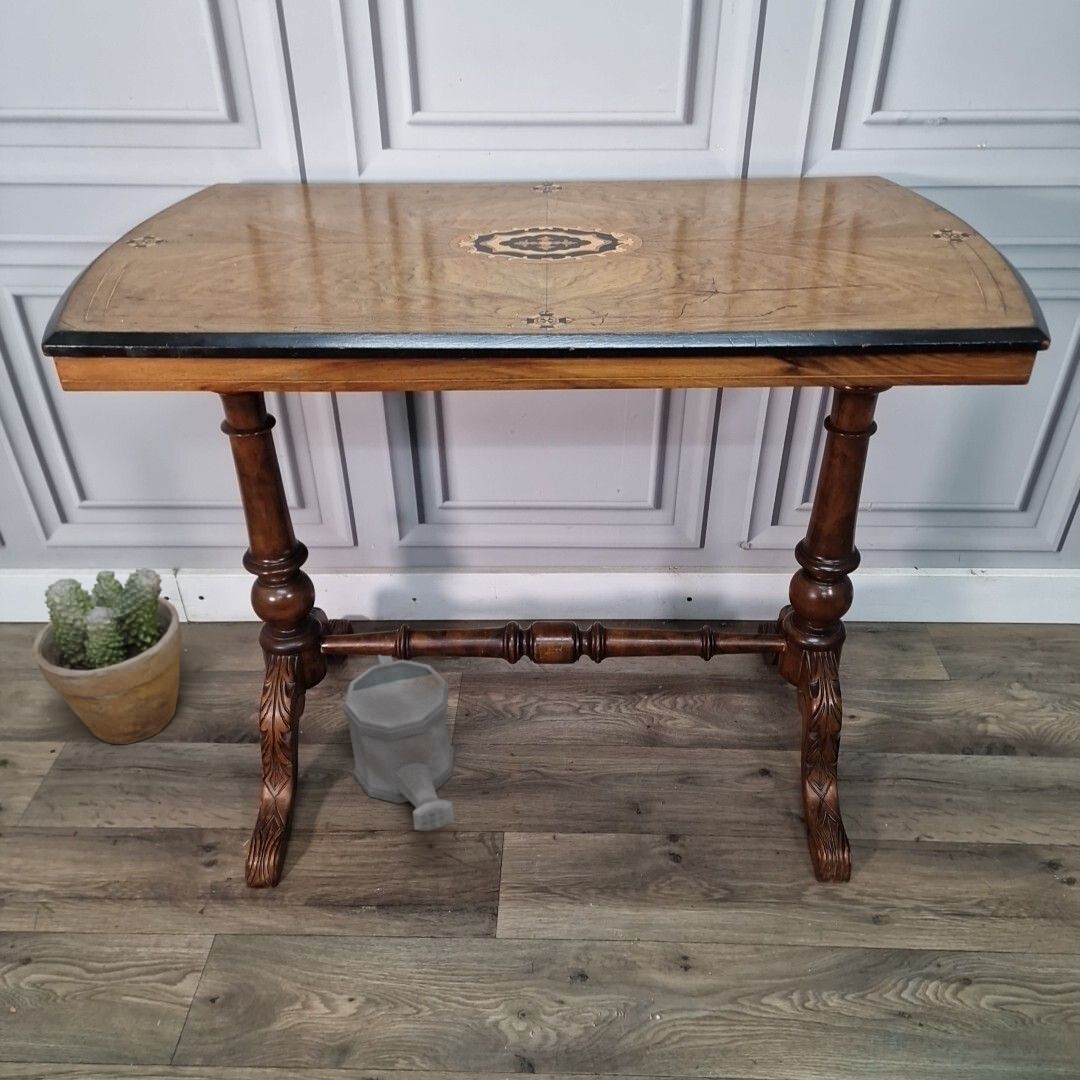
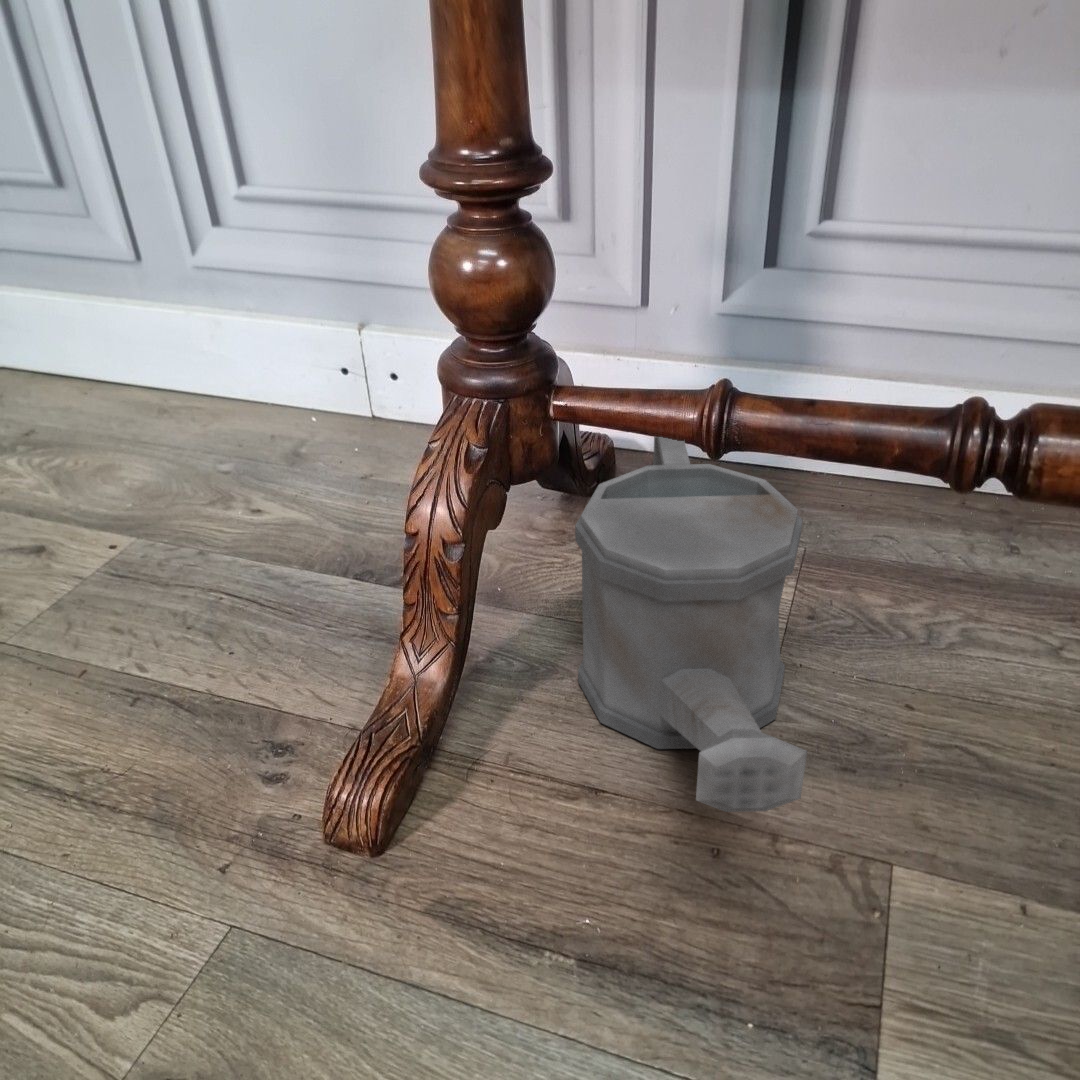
potted plant: present [32,568,182,744] -> none [80,230,329,557]

